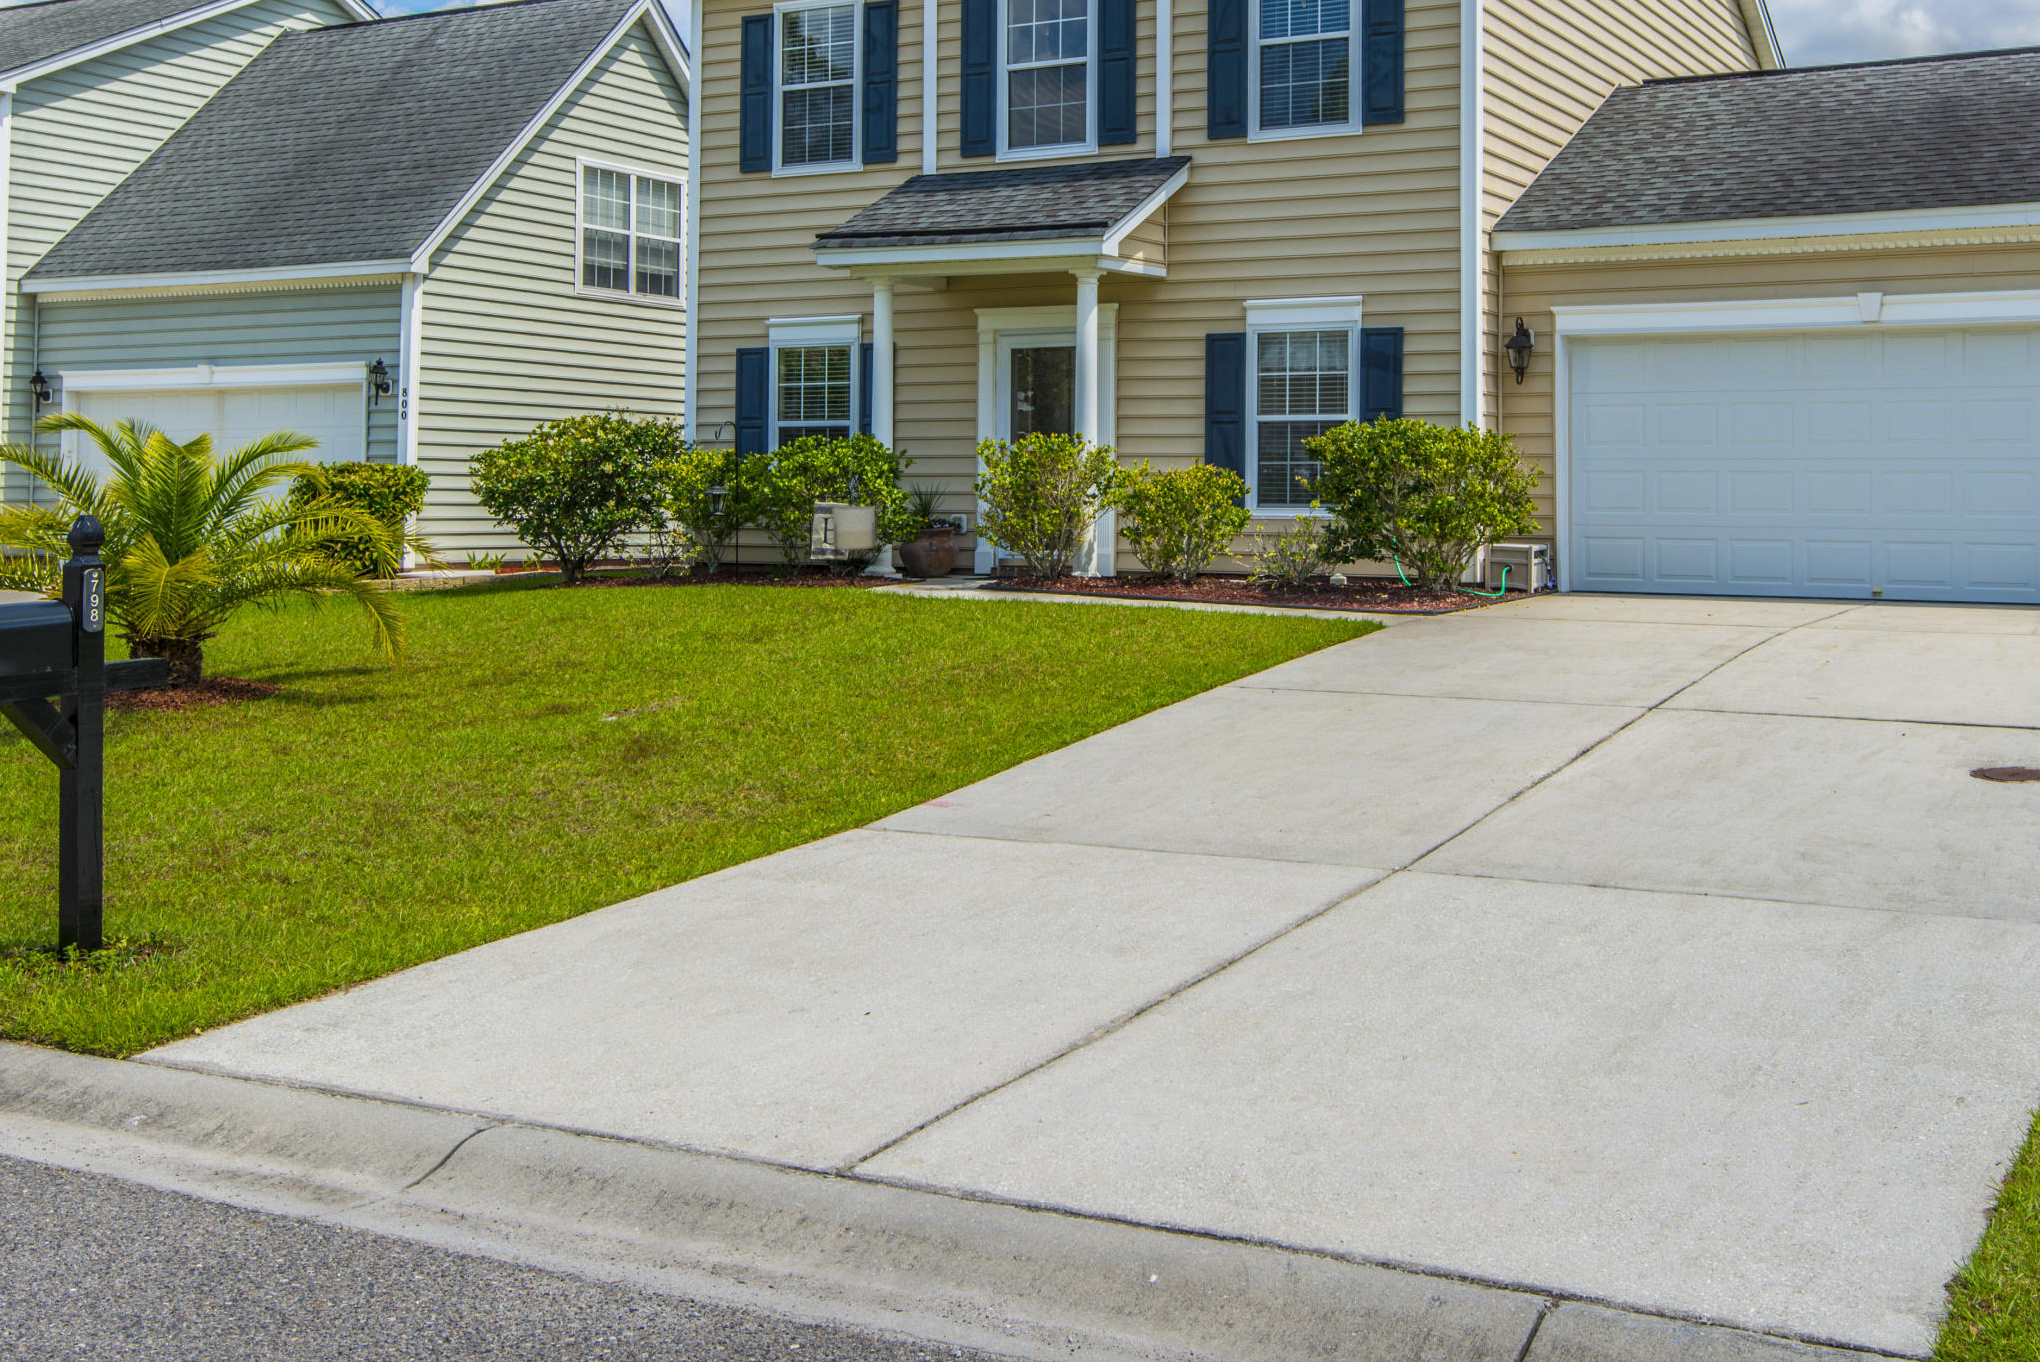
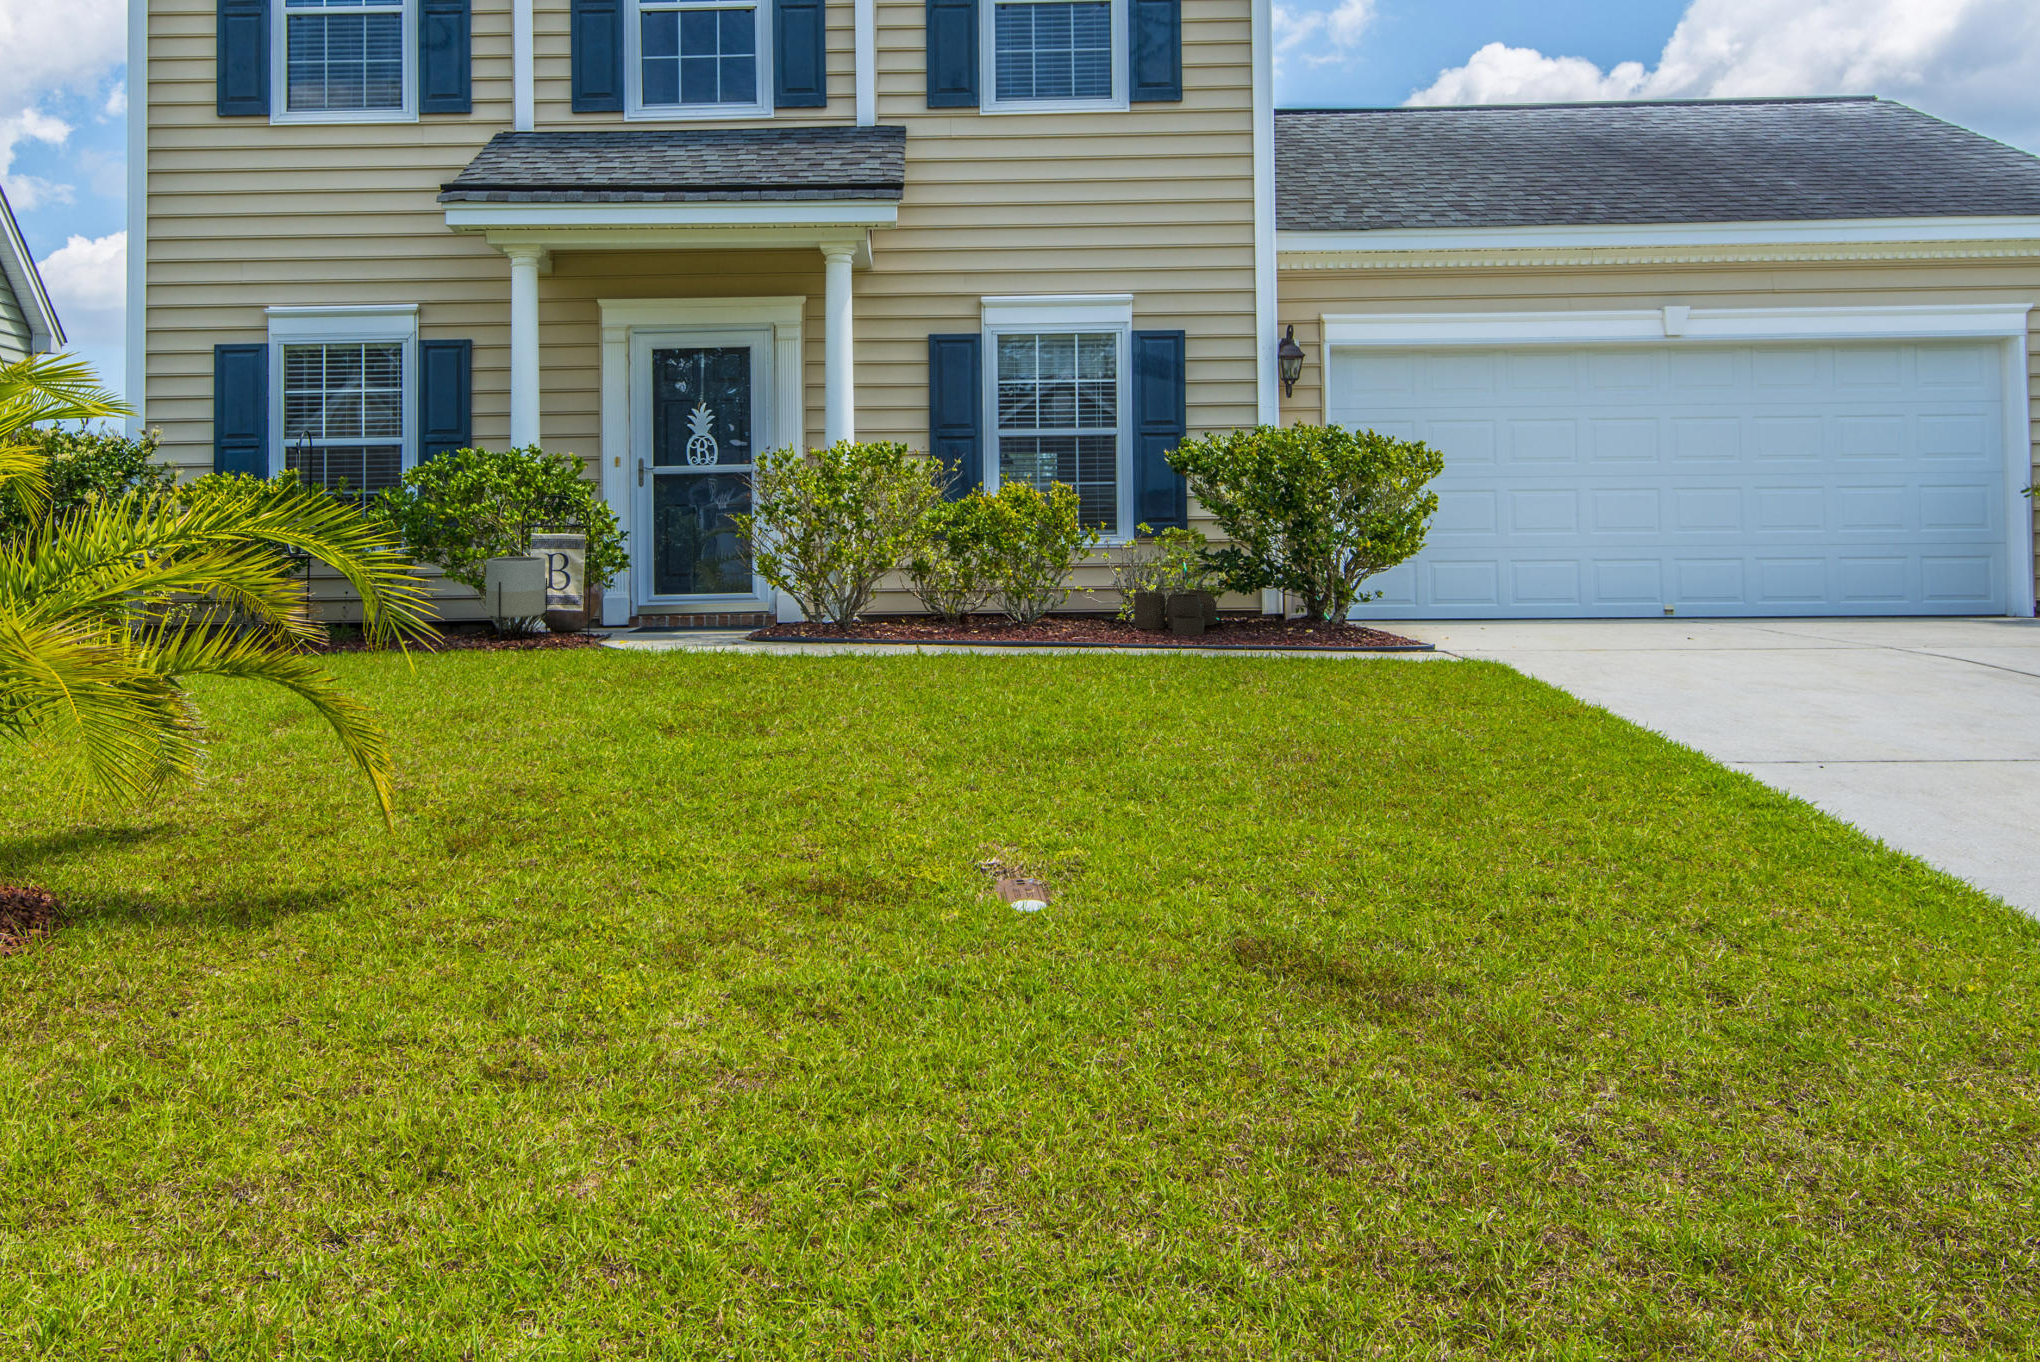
woven basket: none [1286,554,1366,595] -> present [1134,587,1217,636]

